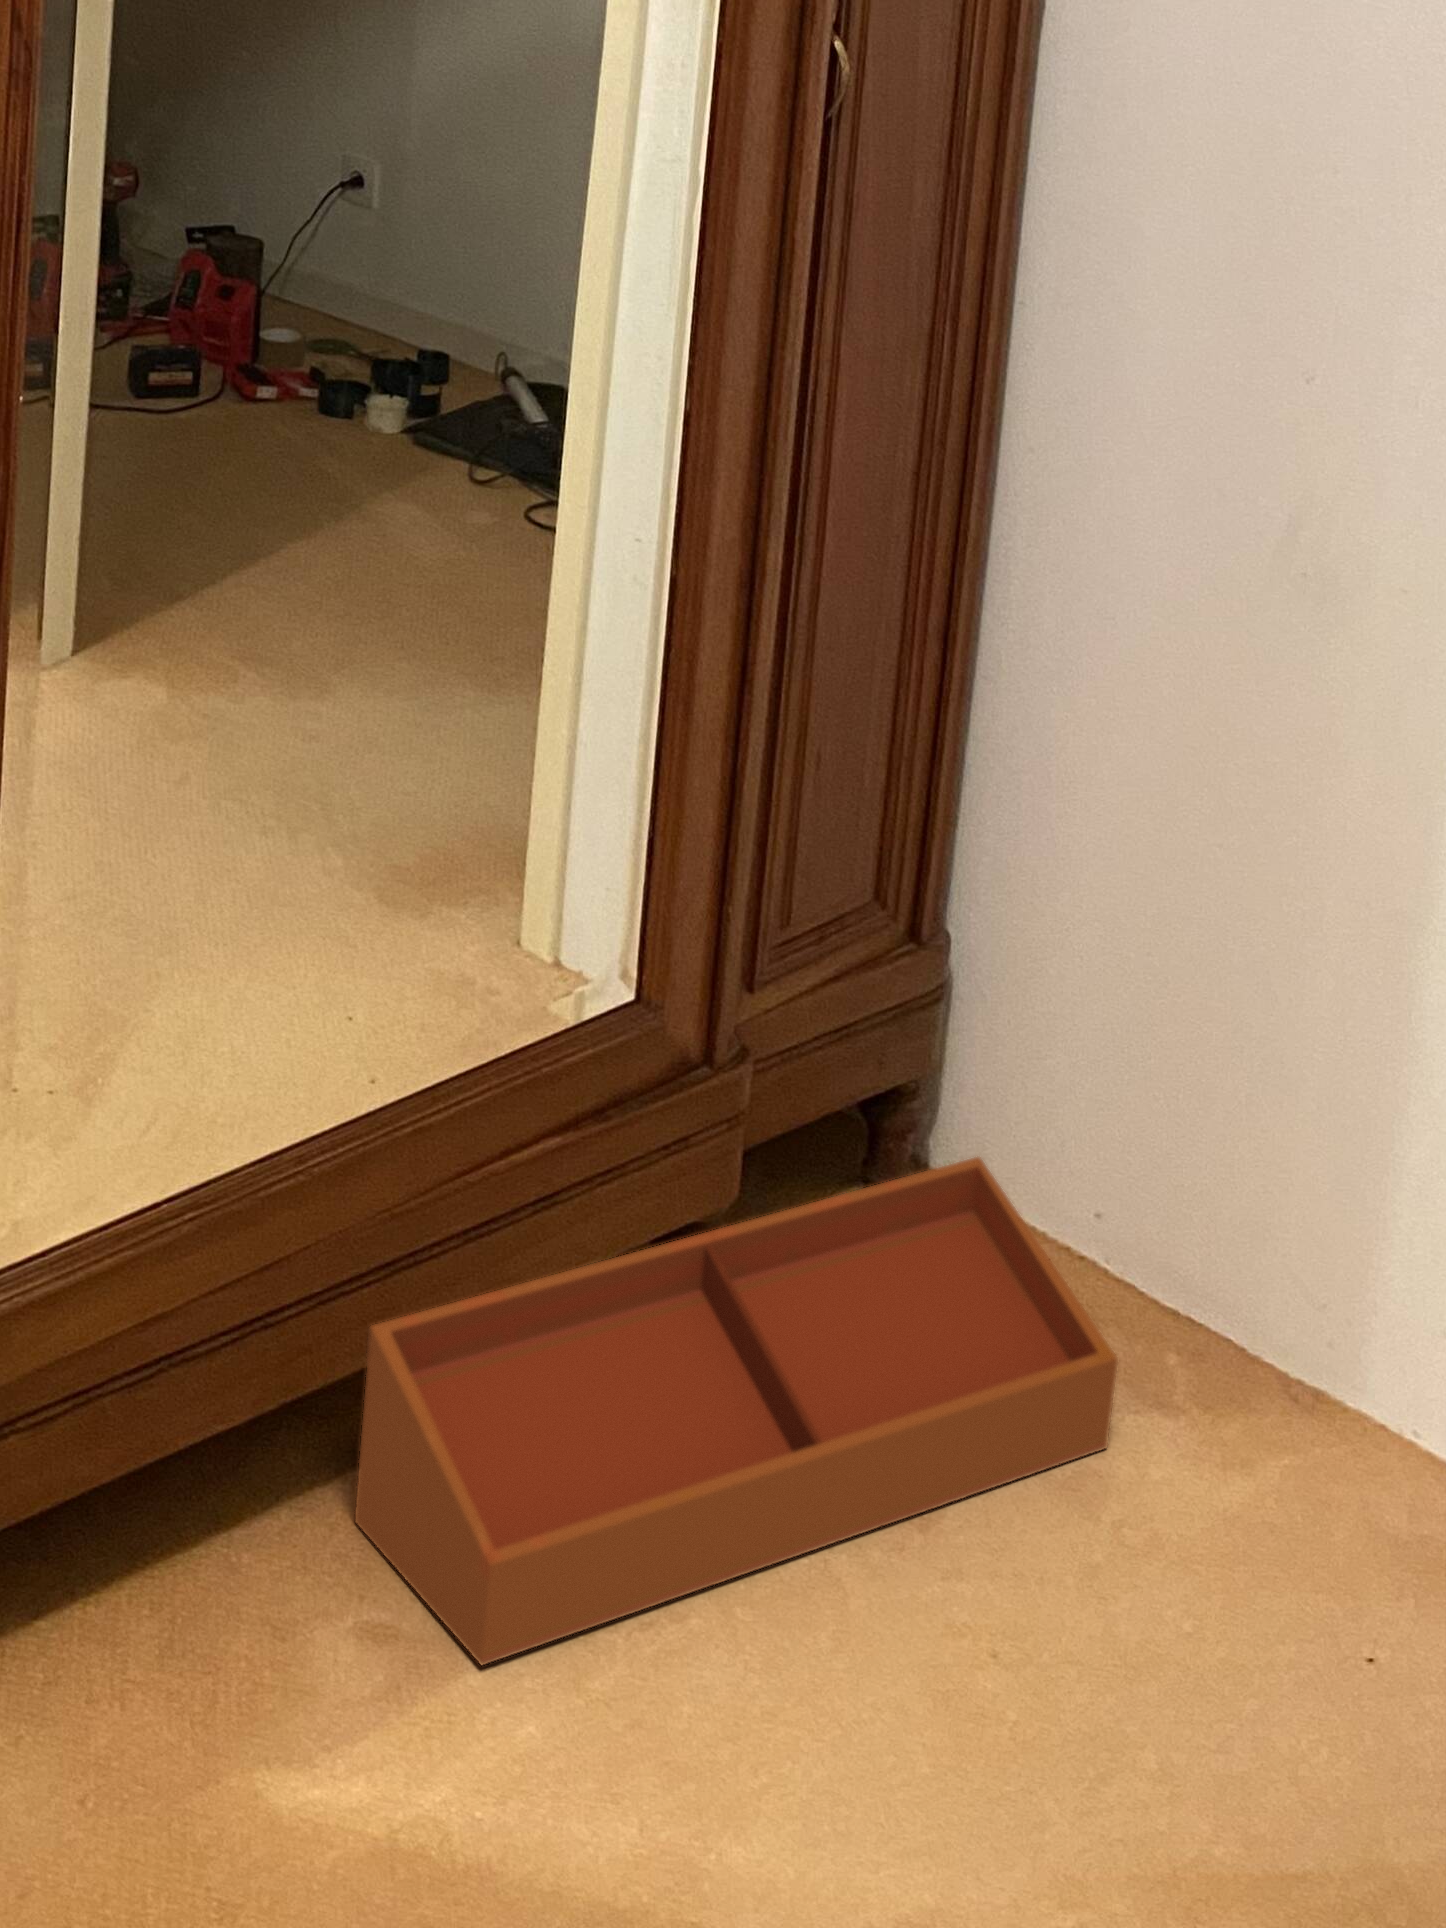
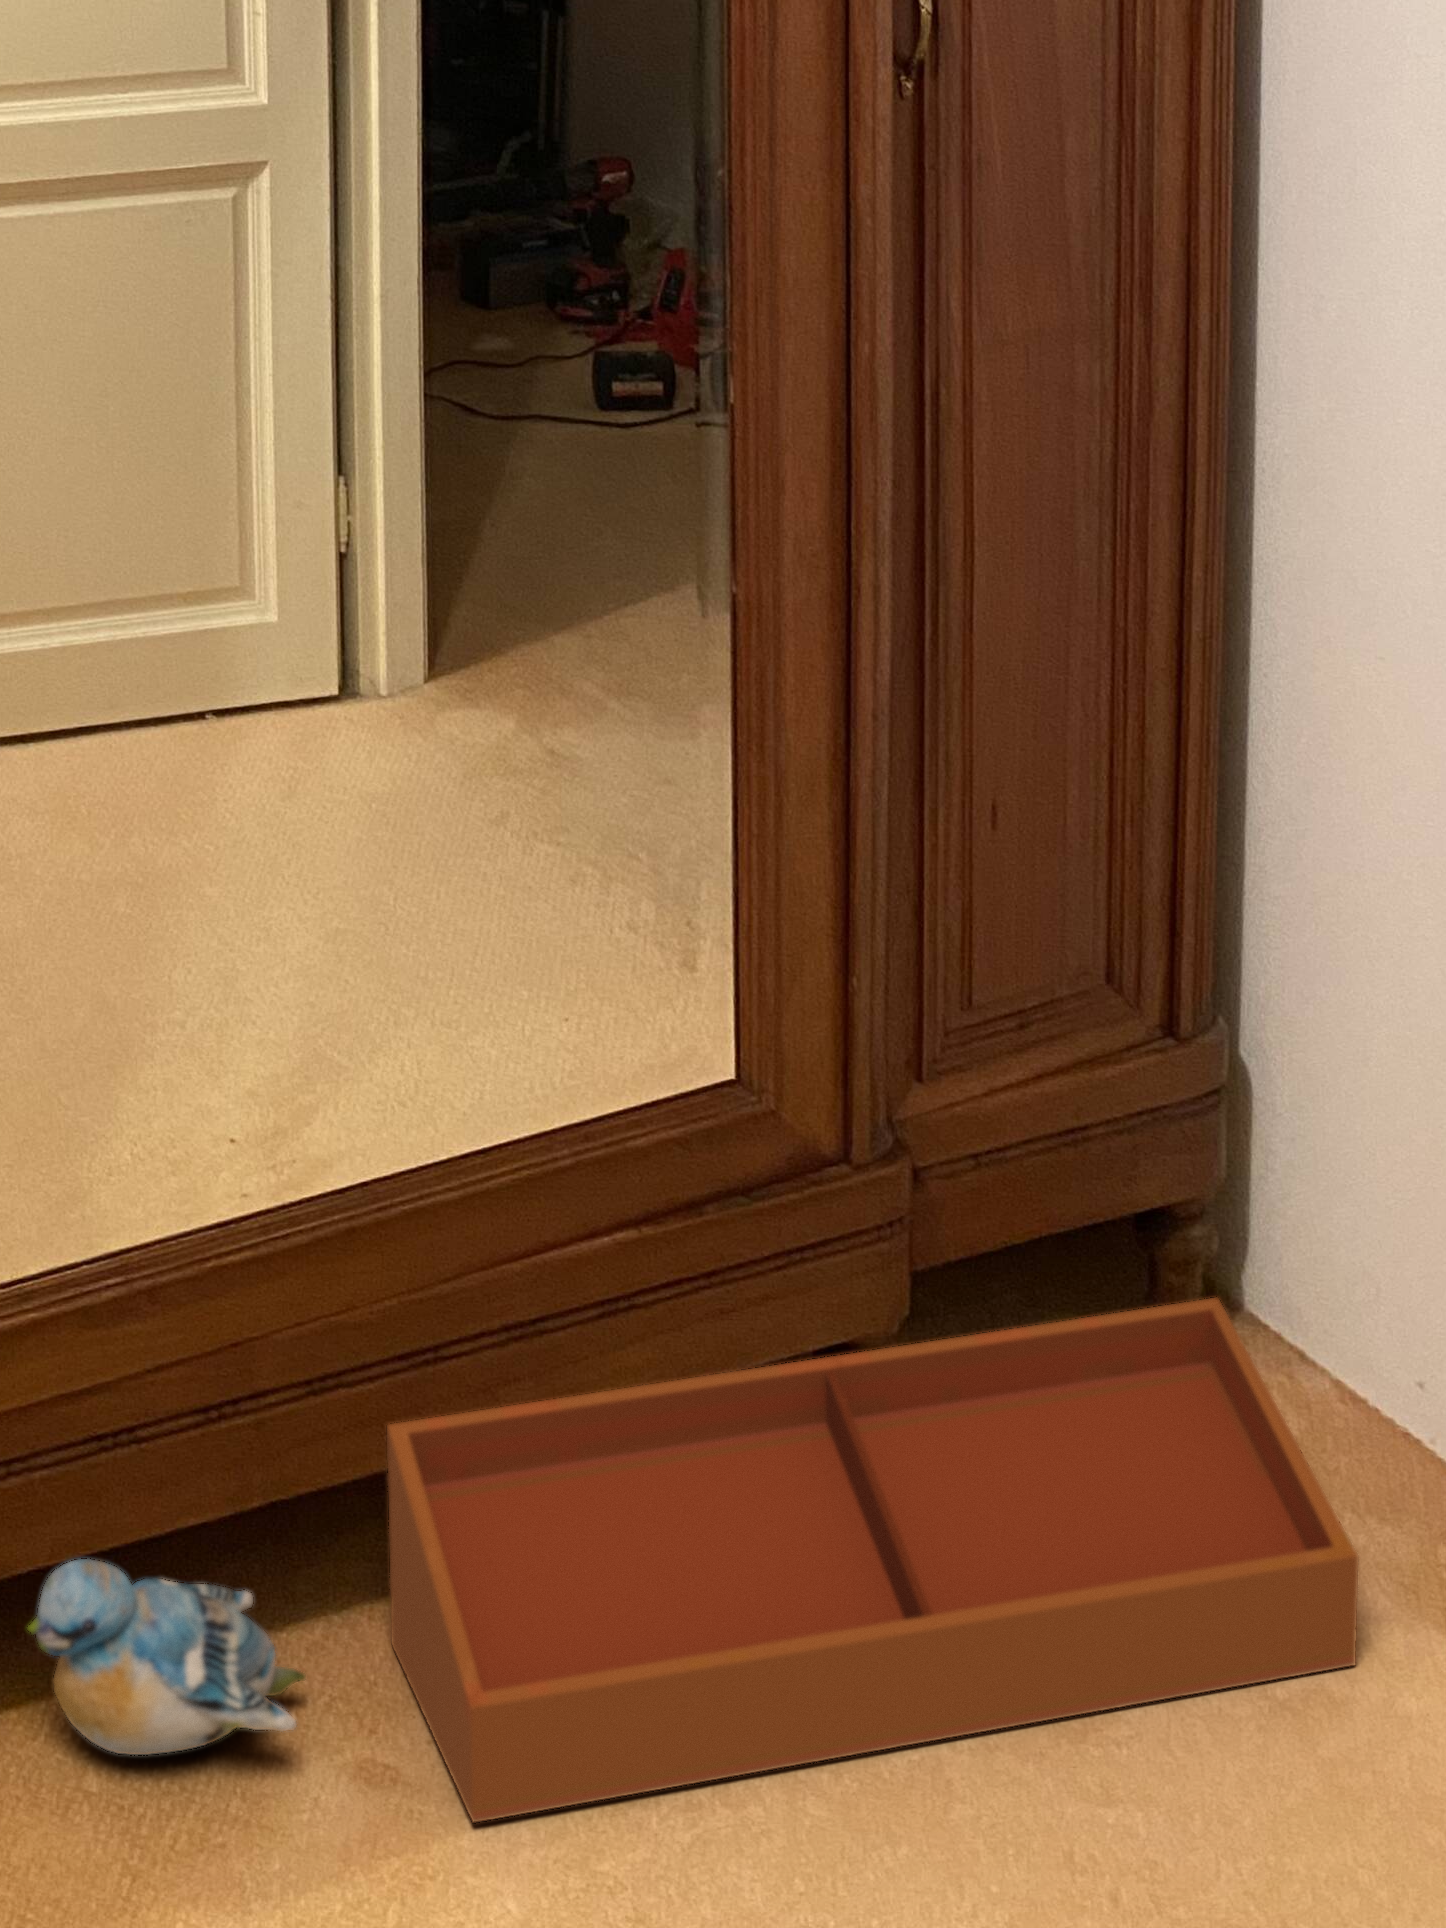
plush toy: none [88,1473,324,1645] -> present [28,1559,306,1755]

